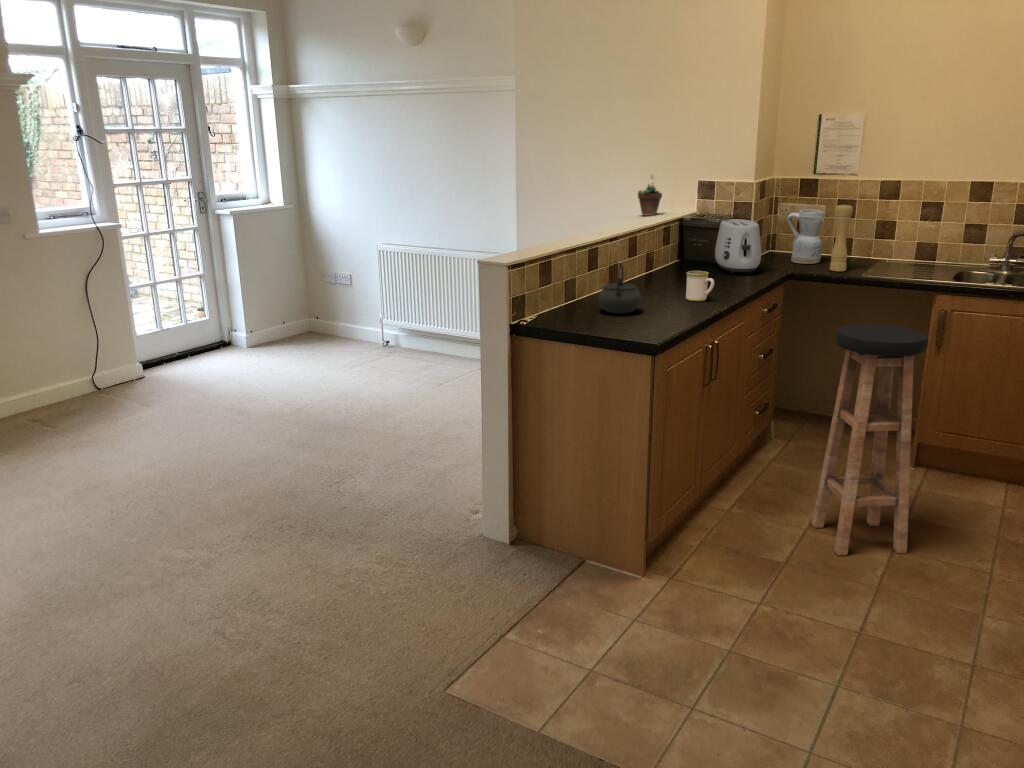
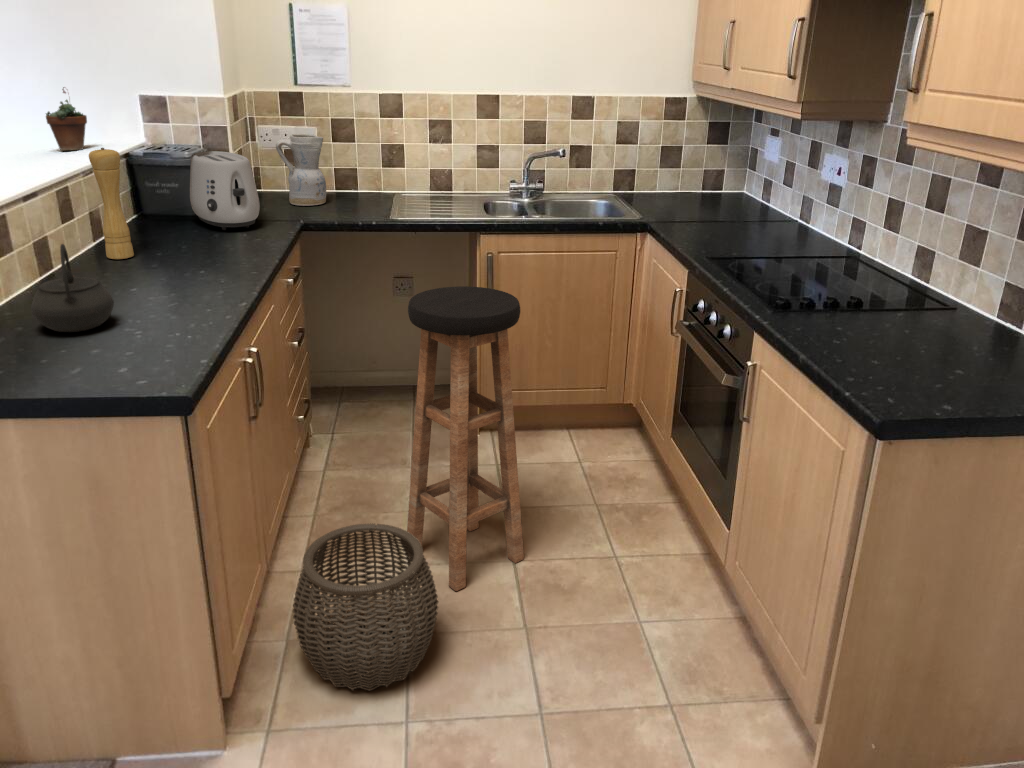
pepper mill: present [830,204,853,271] -> present [89,148,134,259]
mug: present [686,271,714,301] -> none [173,238,222,287]
woven basket: none [707,475,812,587] -> present [293,524,438,690]

